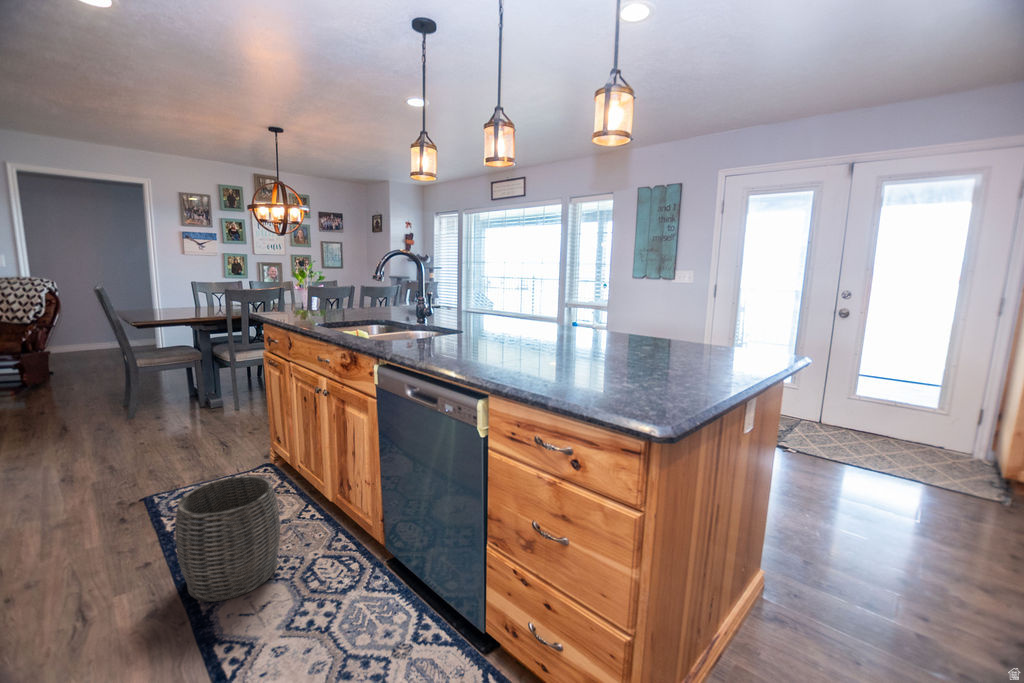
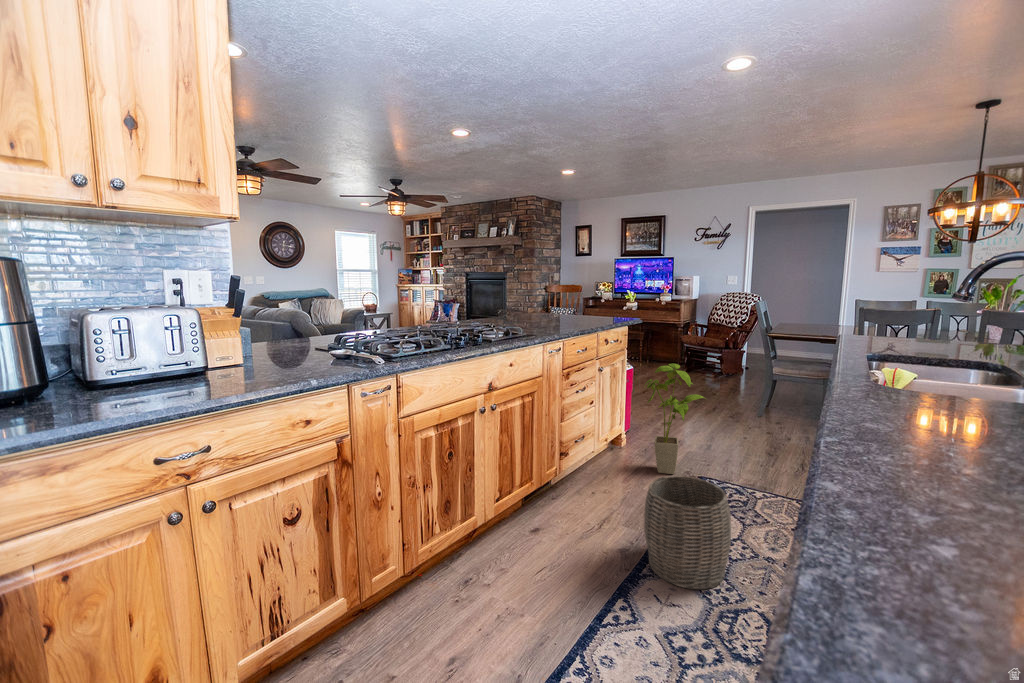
house plant: none [23,369,128,522] -> present [645,363,704,474]

